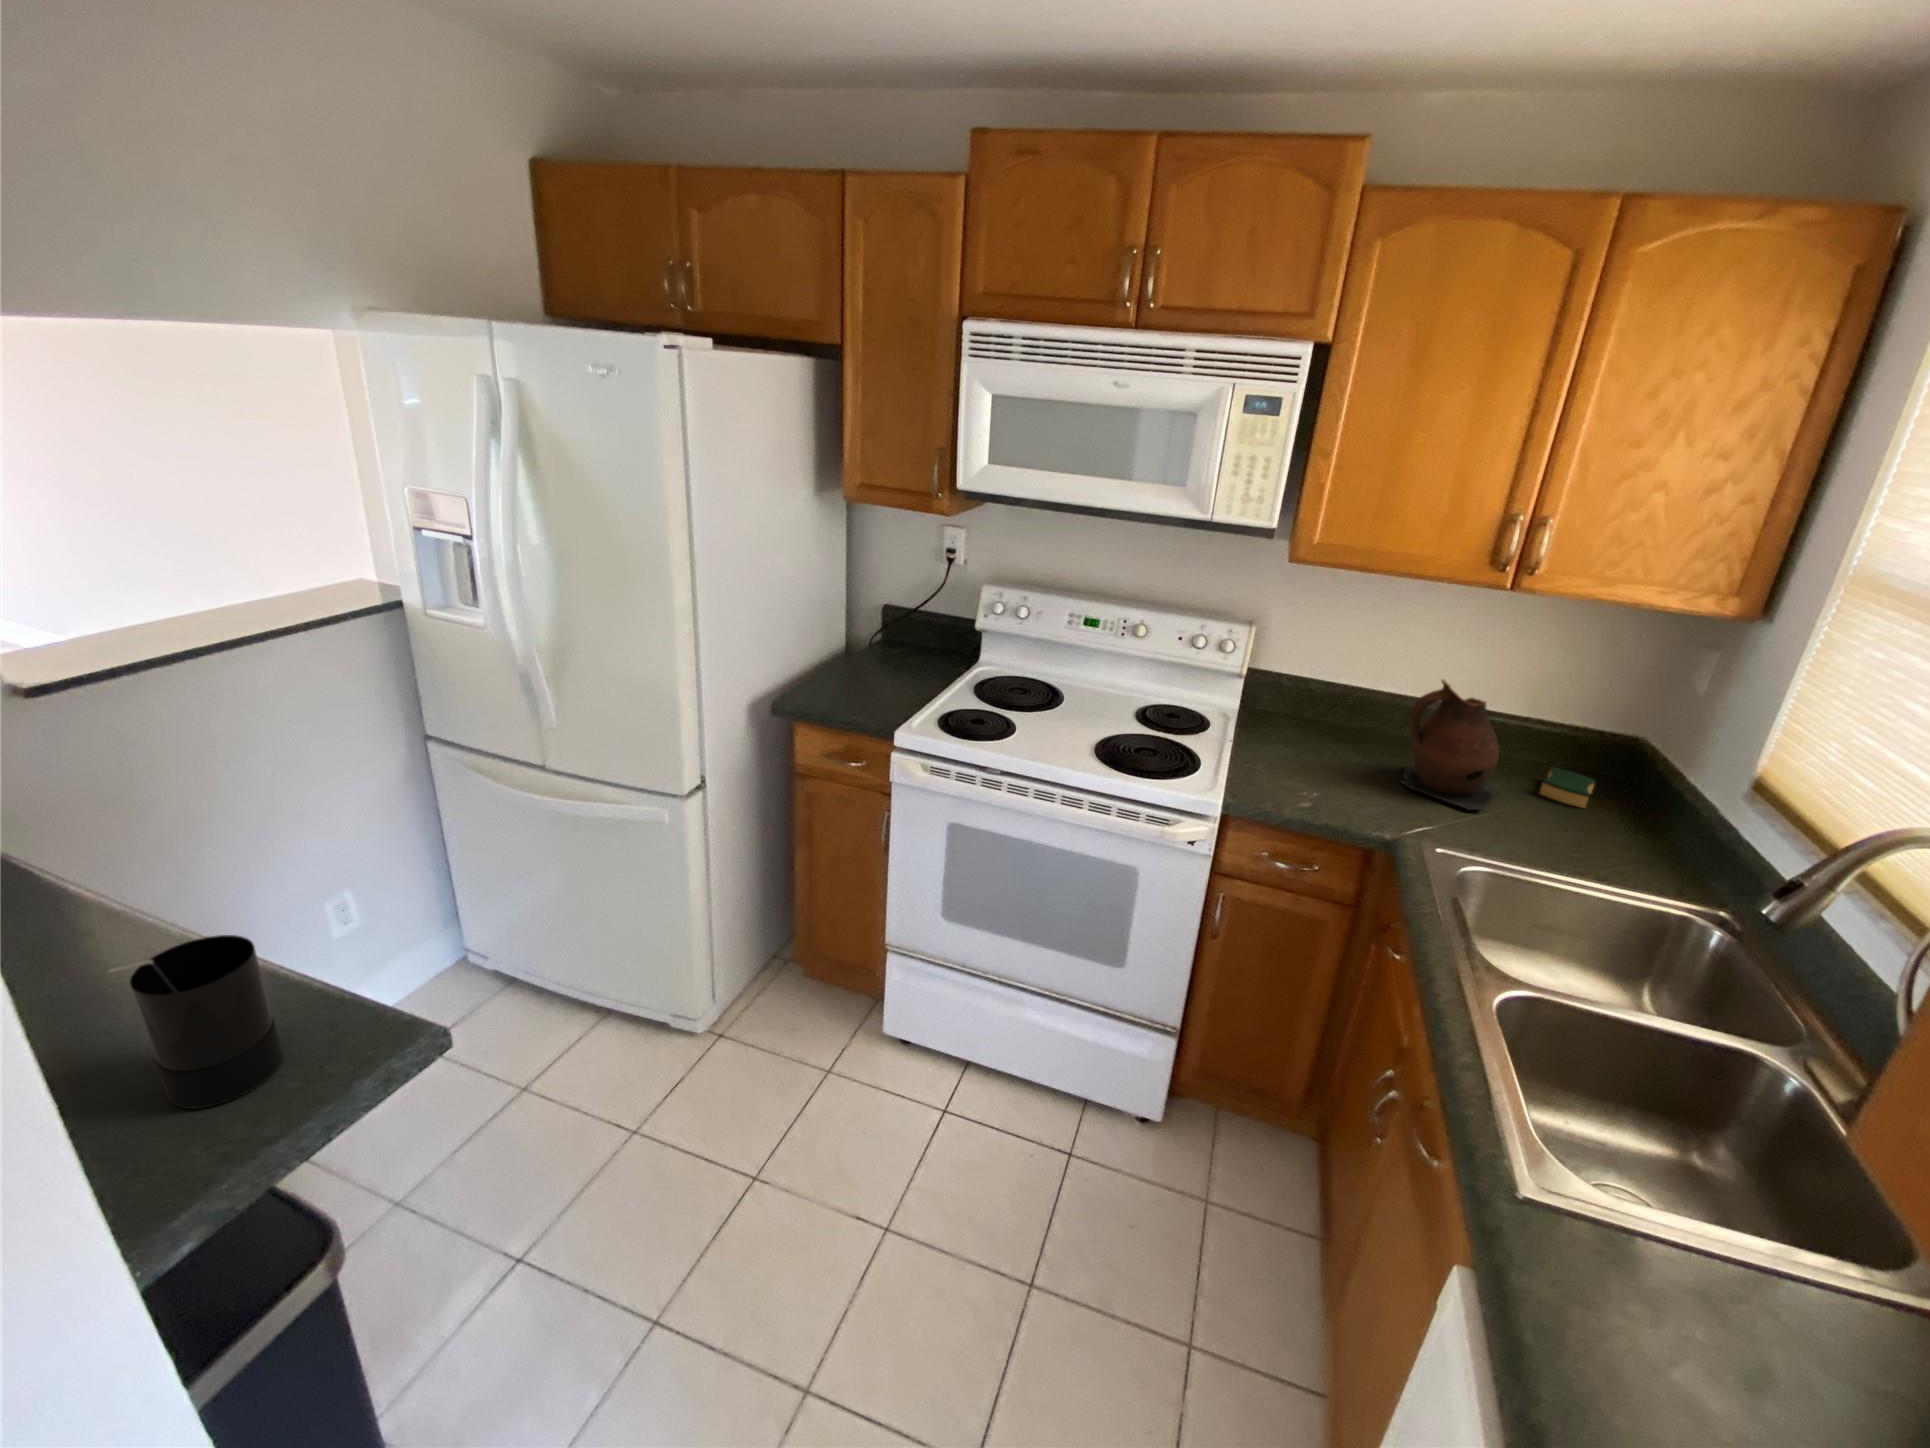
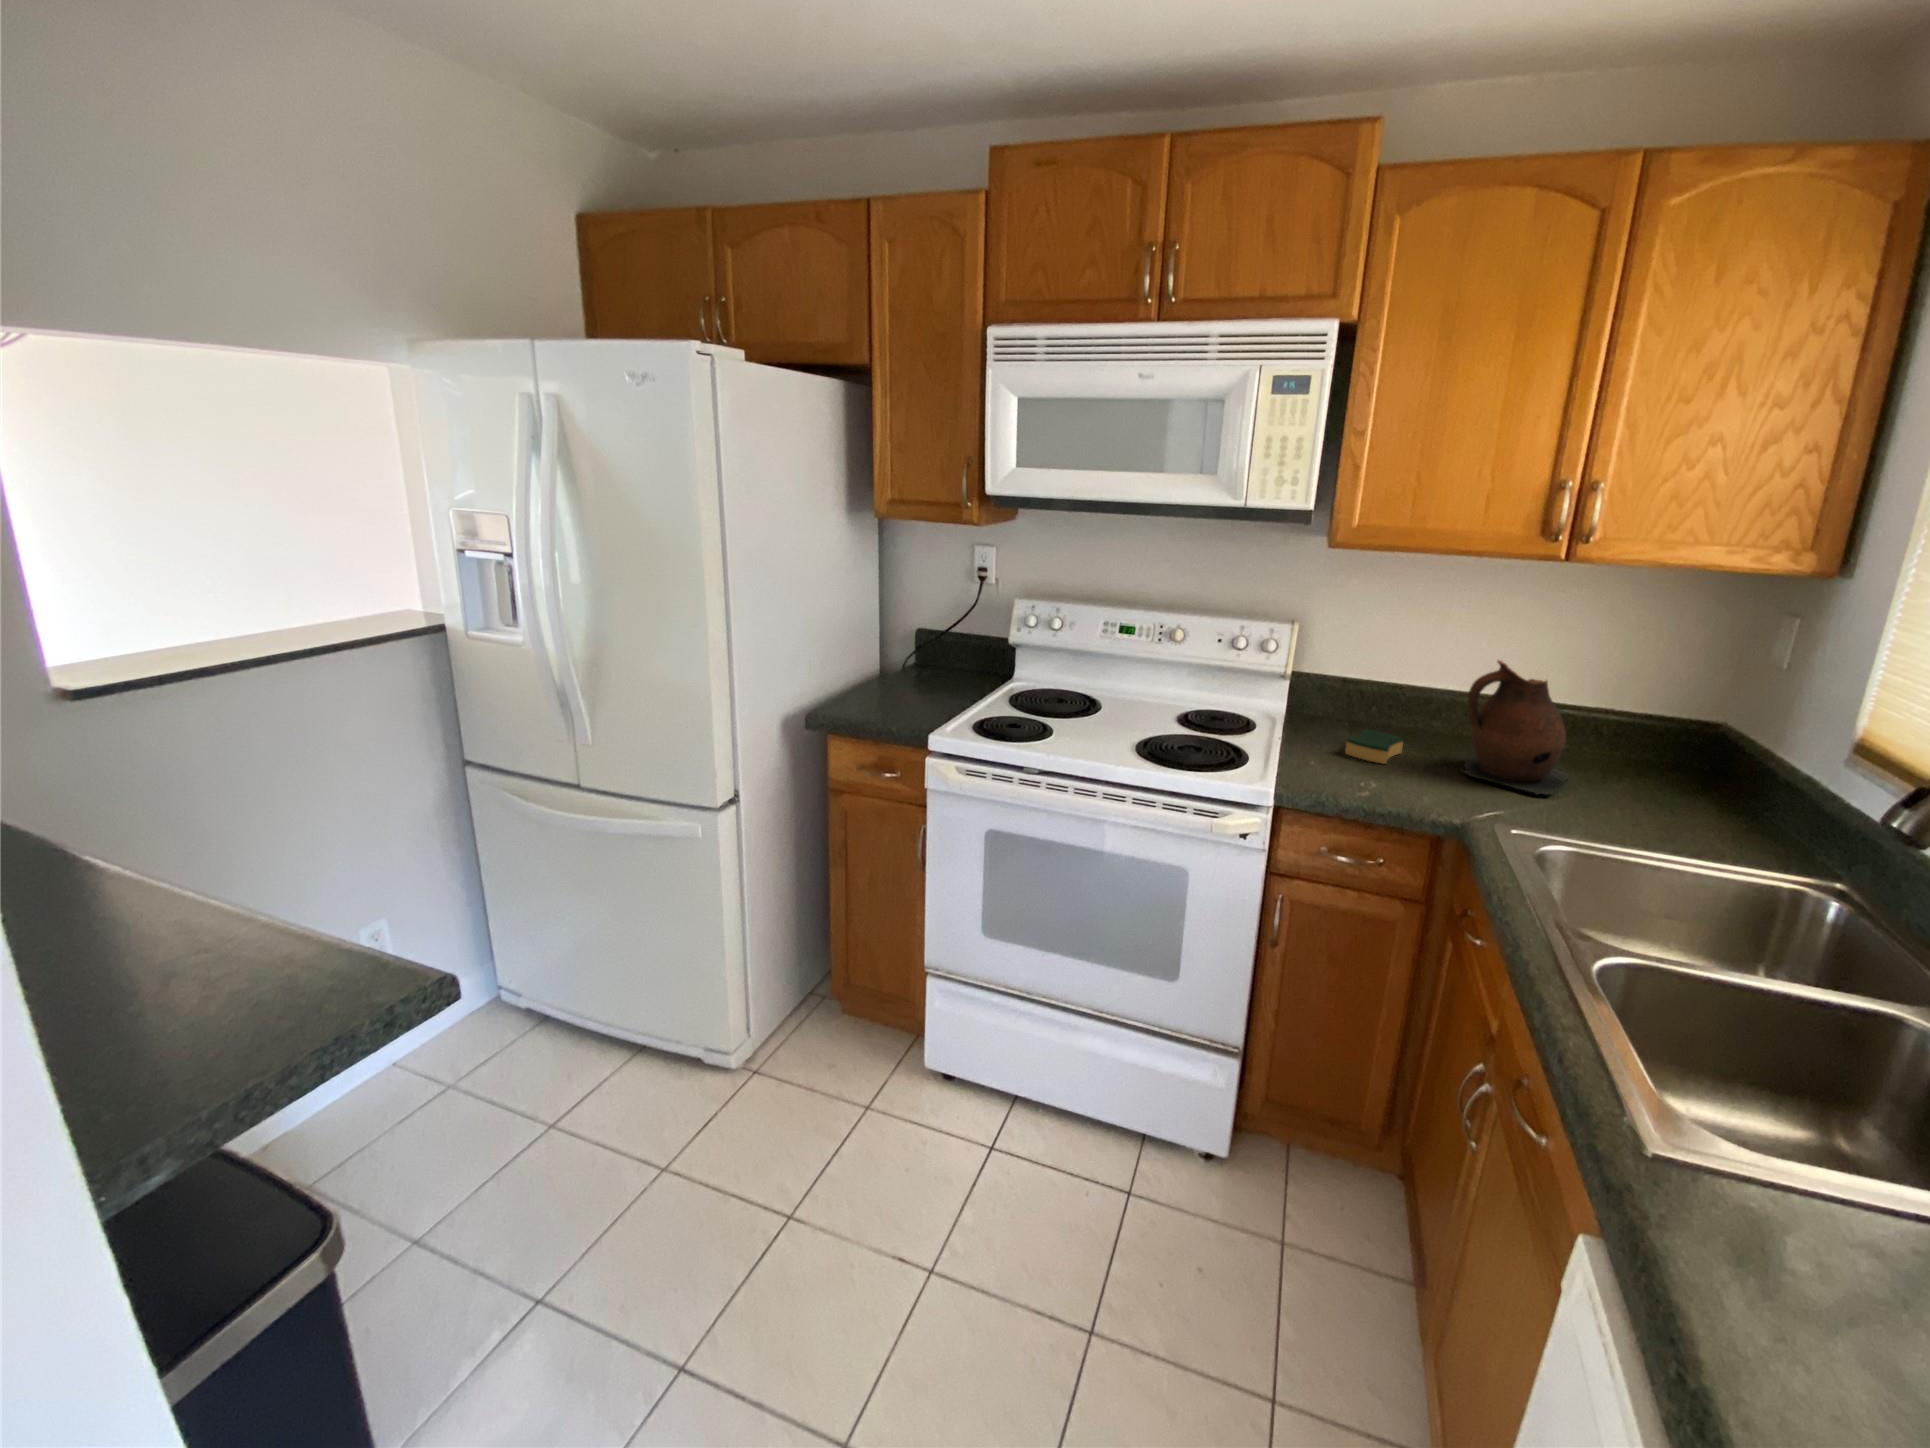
sponge: present [1540,767,1595,808] -> present [1345,729,1404,764]
candle: present [109,935,283,1109] -> none [109,859,287,1039]

